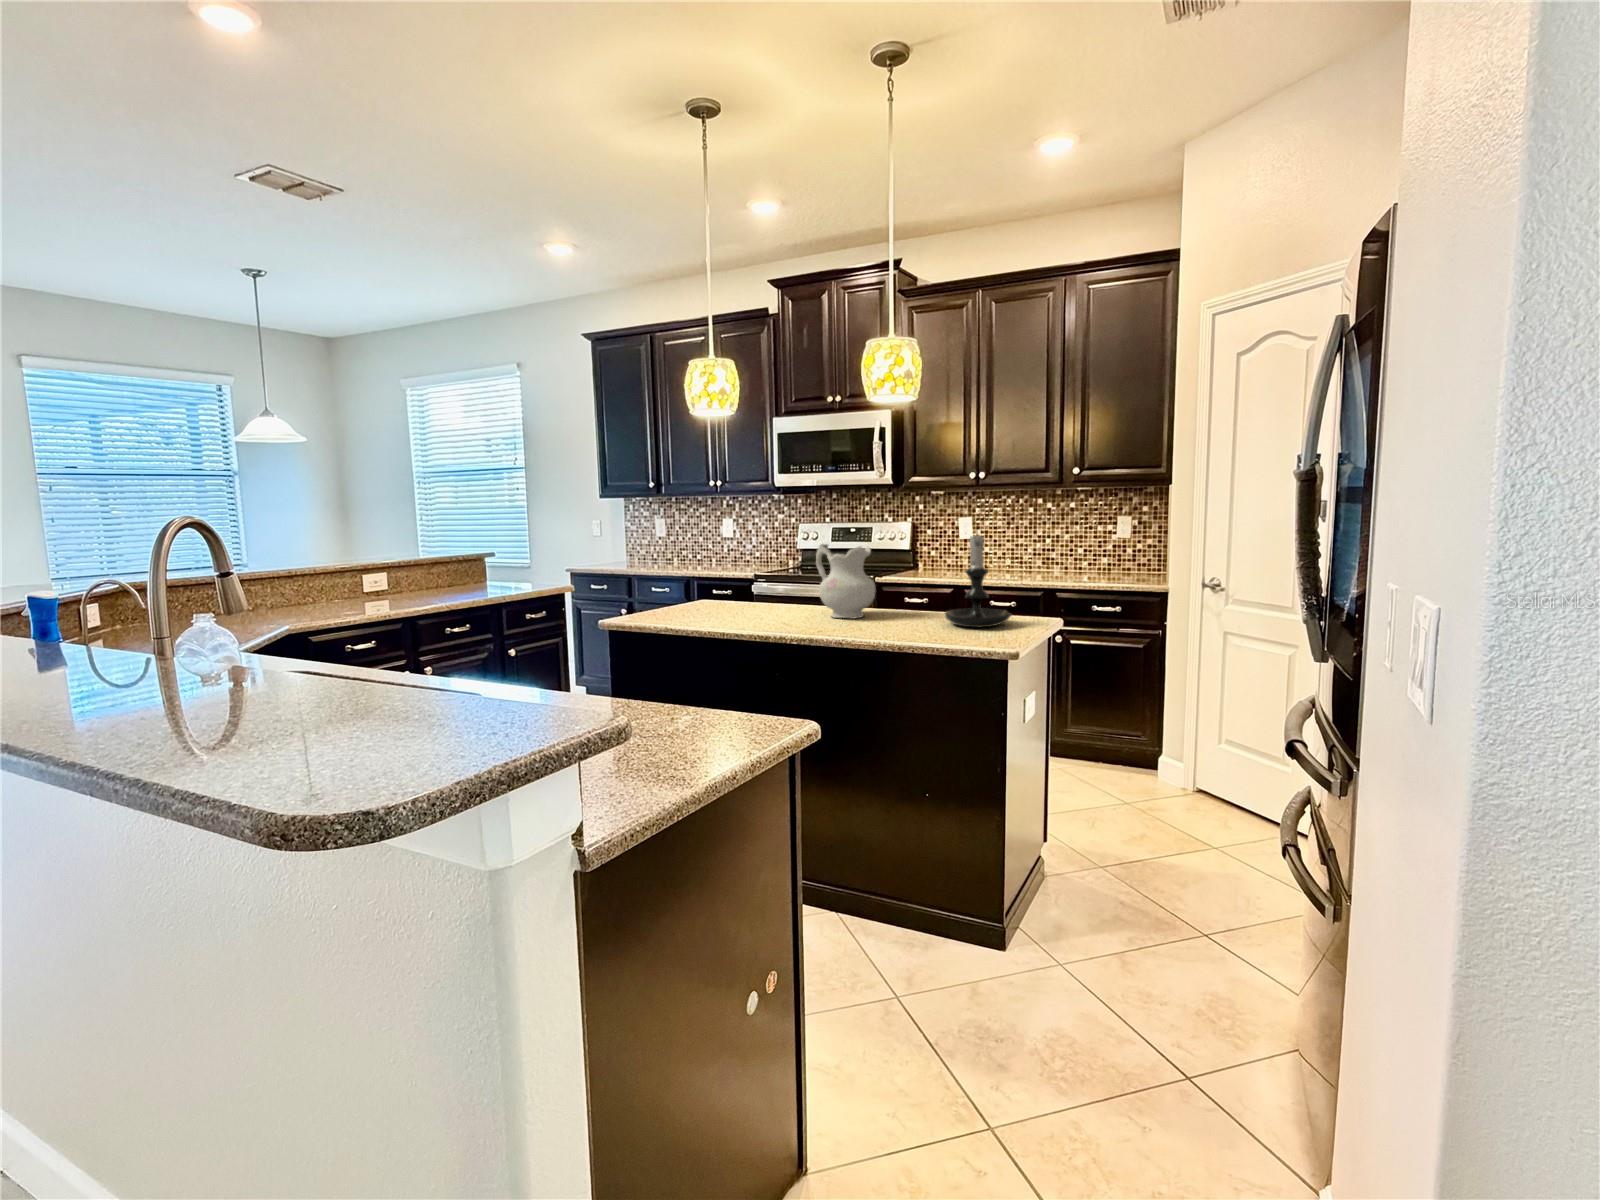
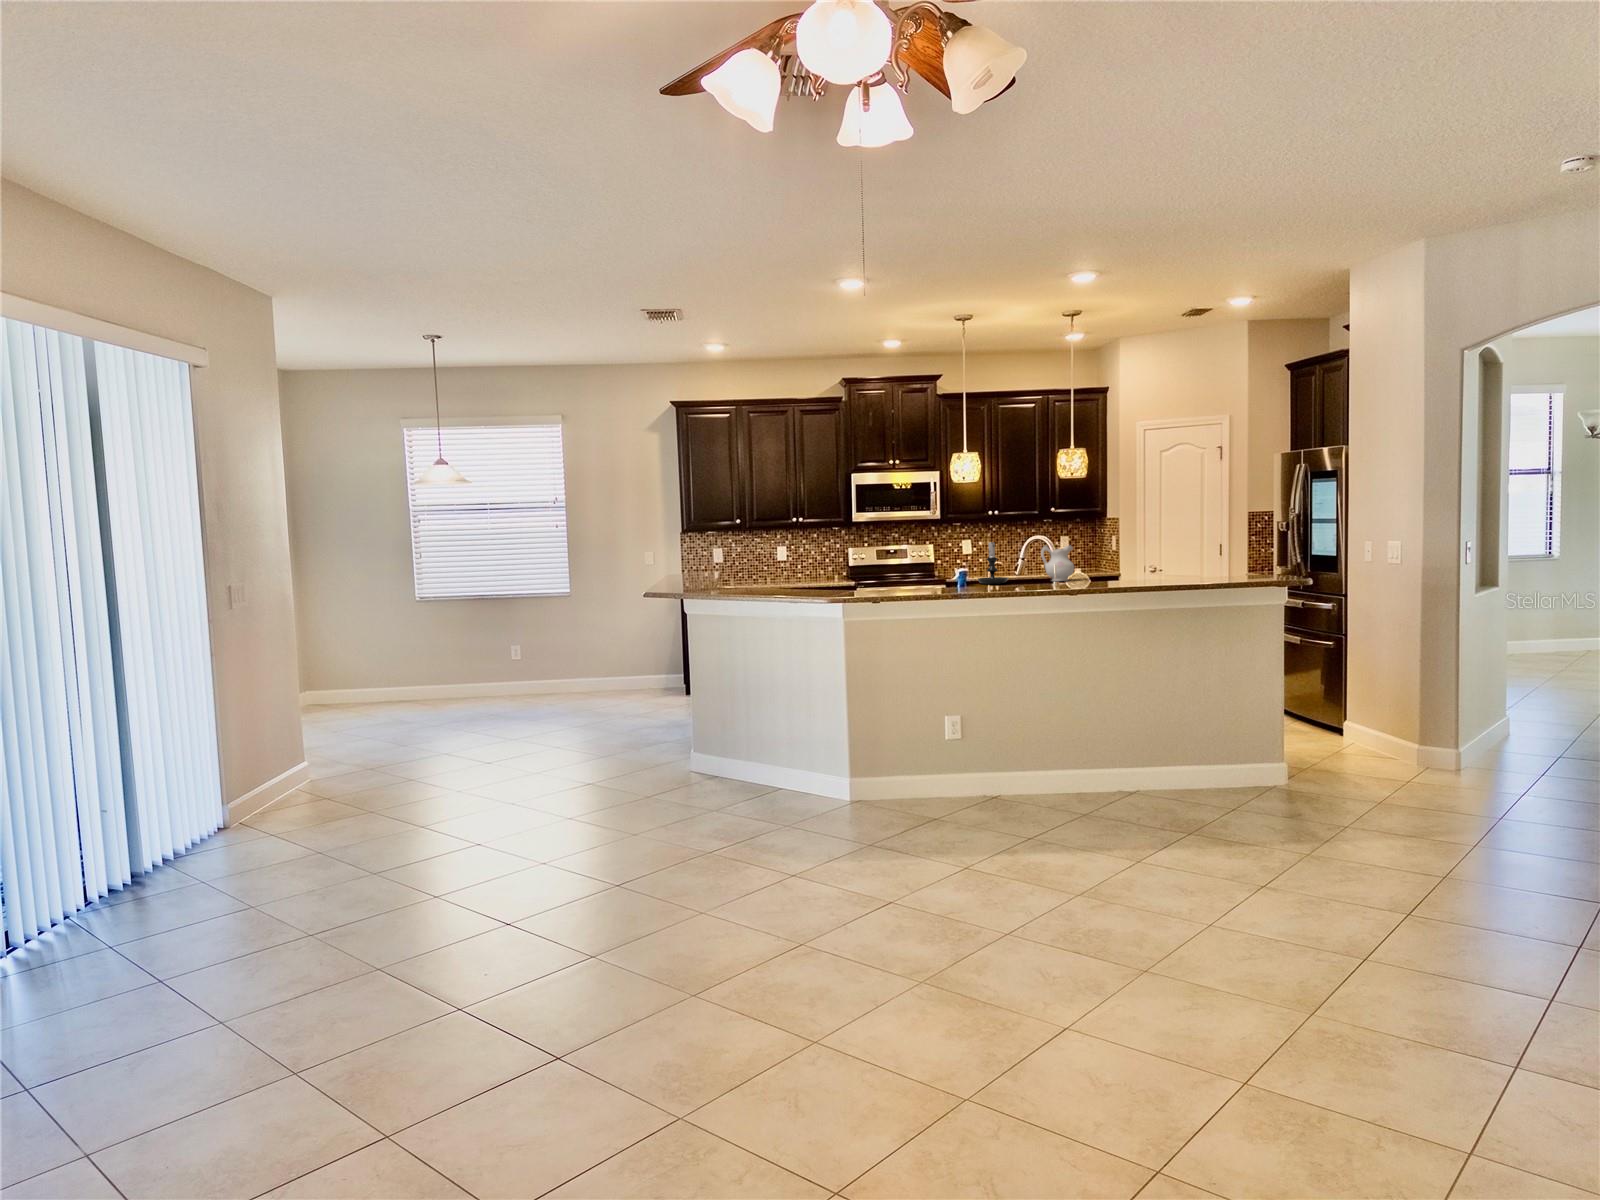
candle holder: present [945,535,1012,627] -> present [978,542,1008,584]

